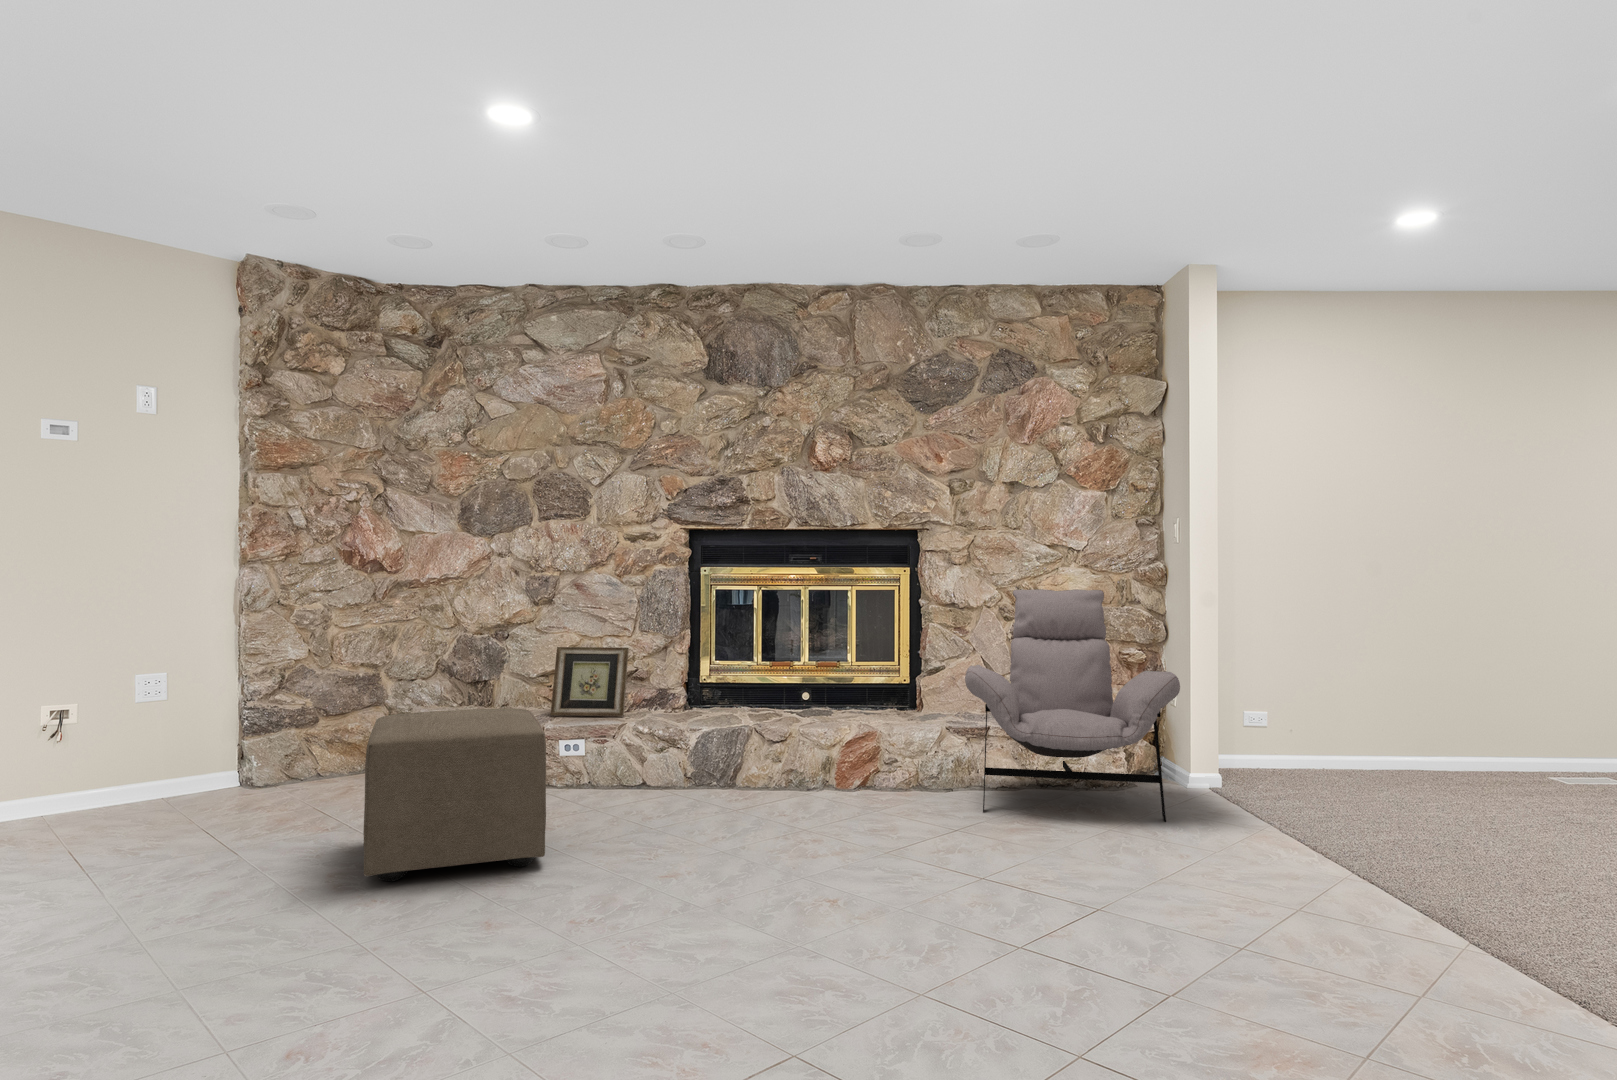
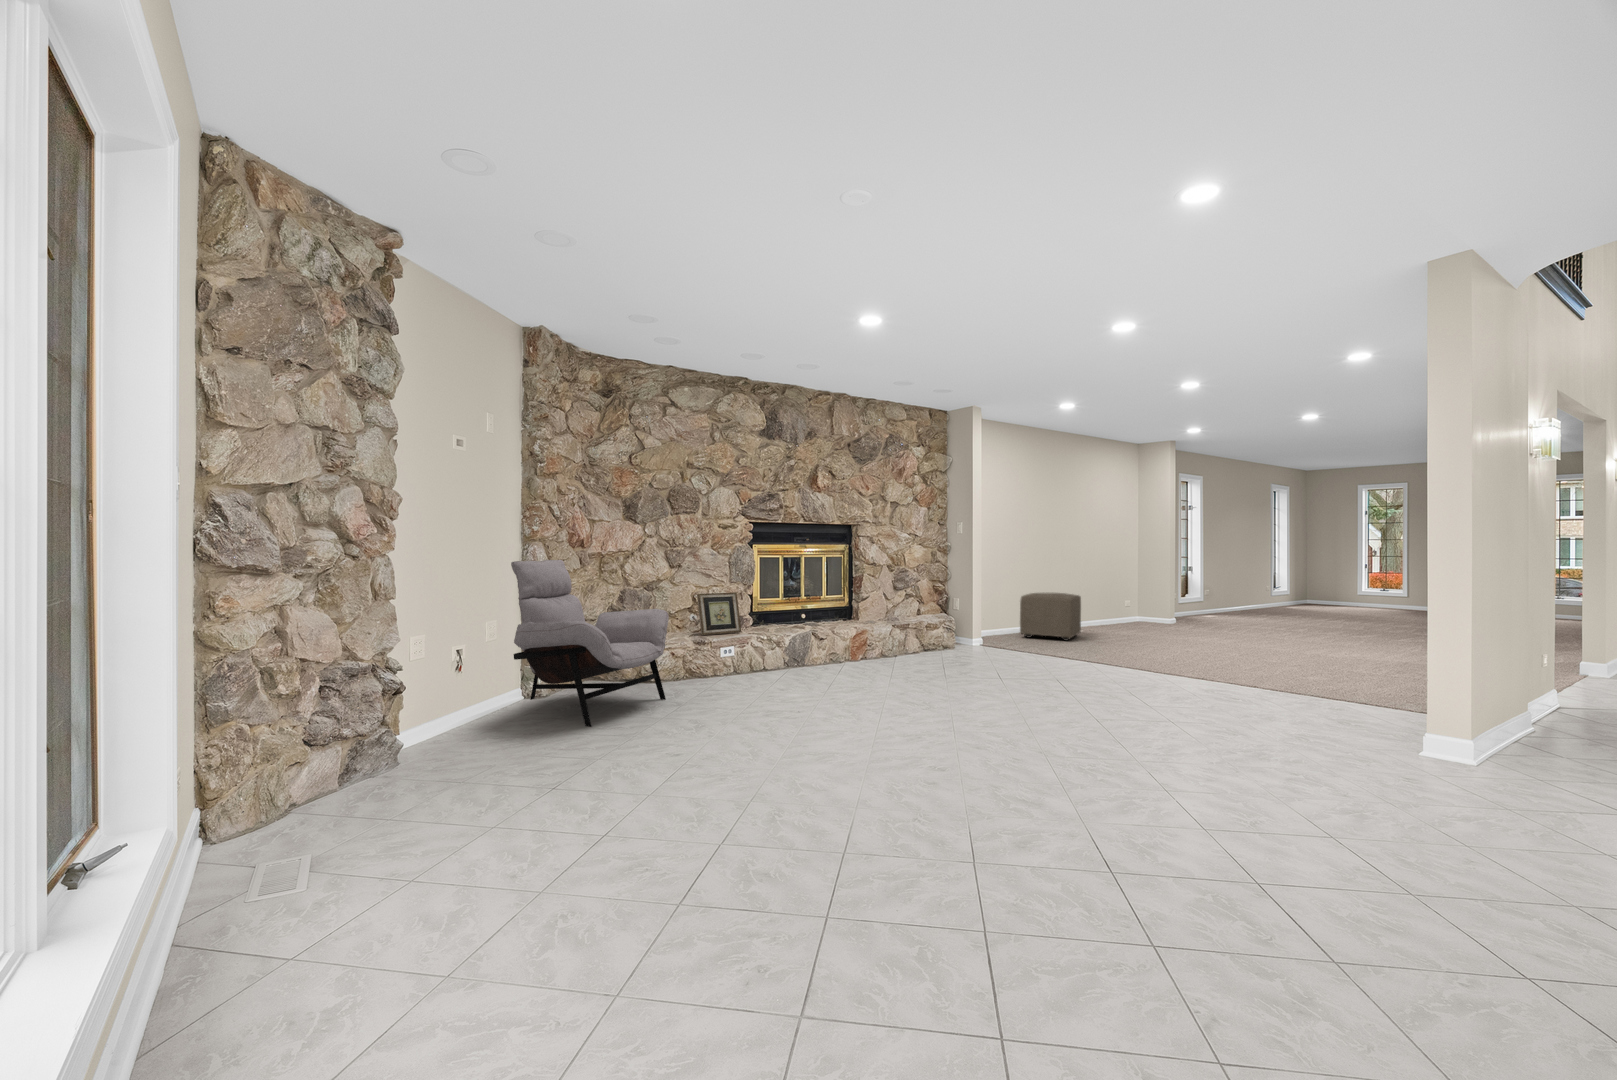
lounge chair: present [965,589,1180,822] -> present [511,560,669,727]
ottoman: present [363,708,546,881] -> present [1020,593,1081,640]

